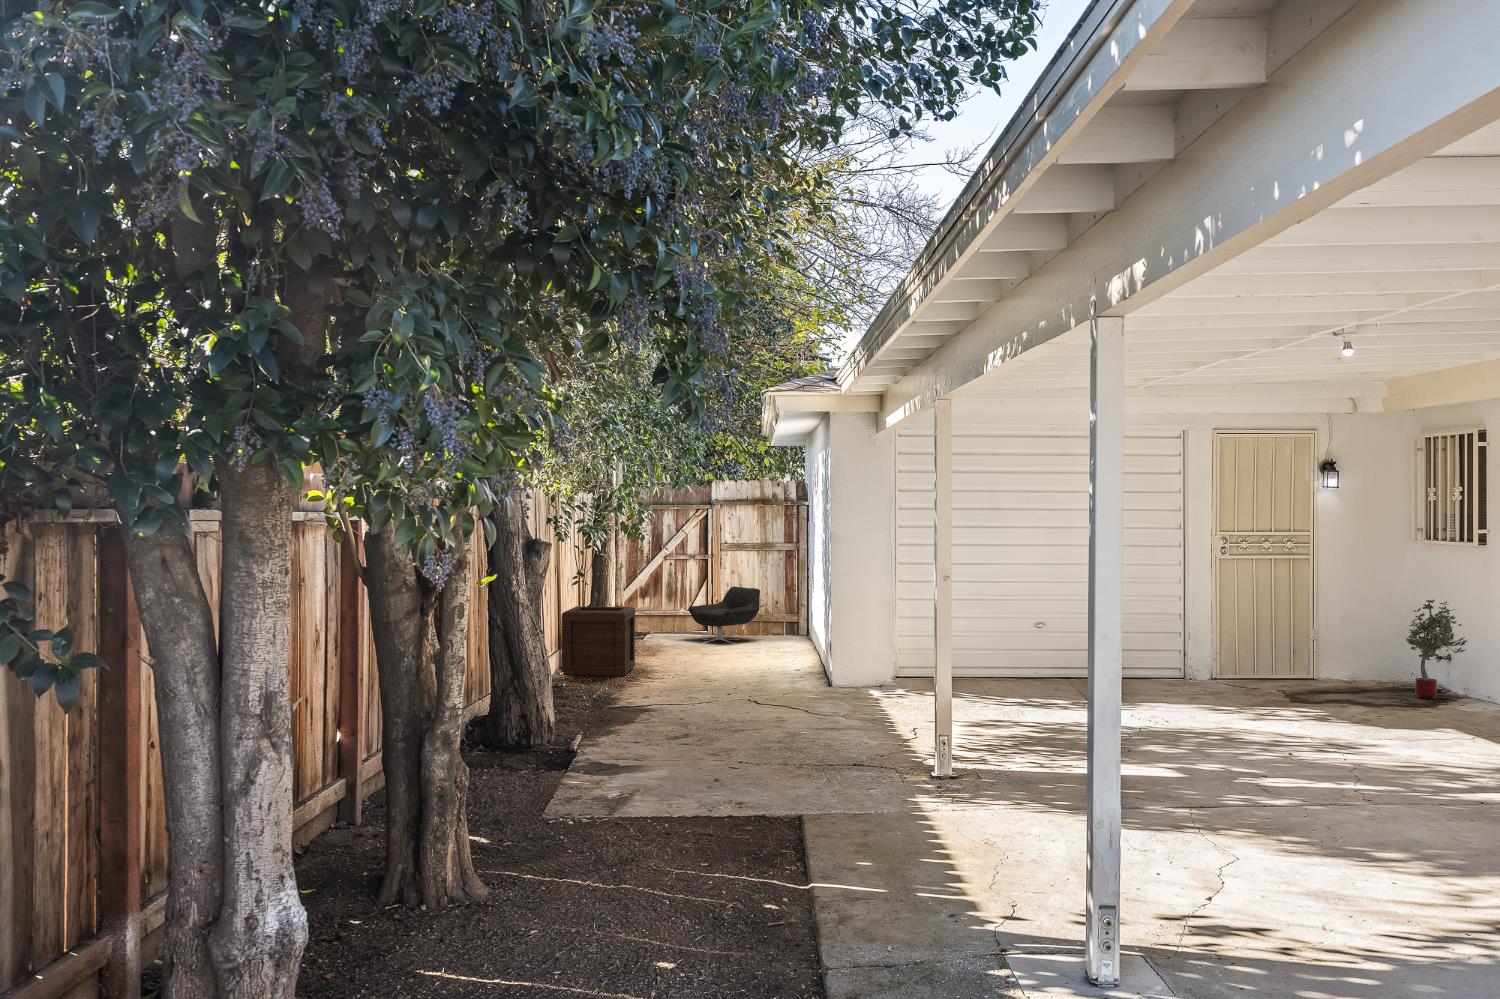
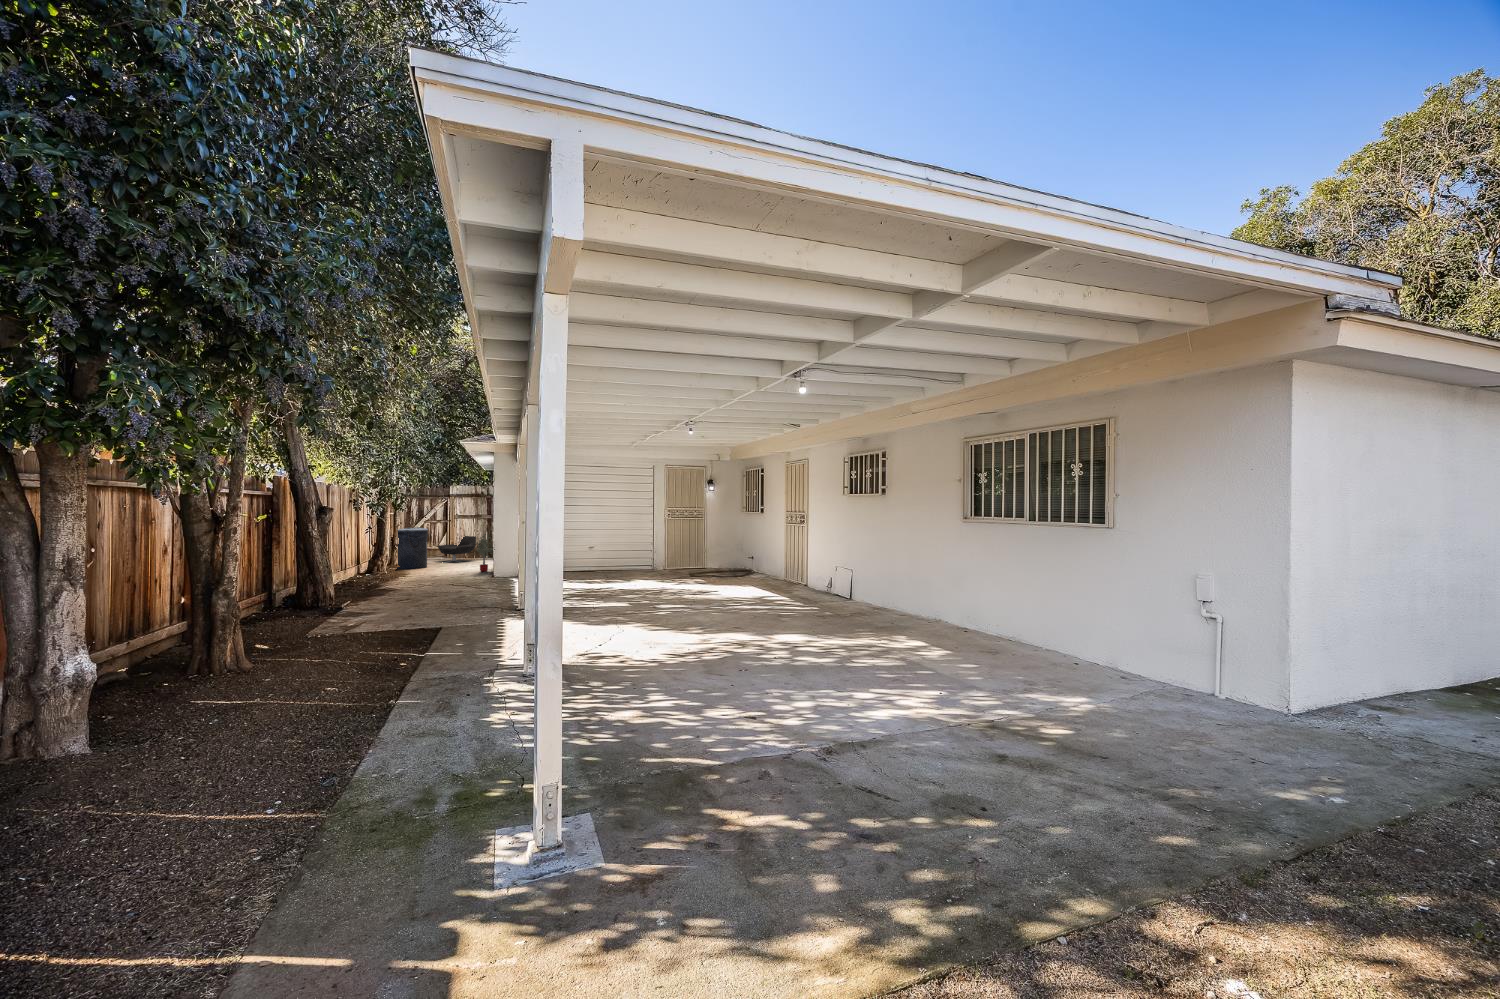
trash can: none [620,569,677,657] -> present [397,527,428,569]
potted tree: present [1406,600,1467,699] -> present [477,534,495,572]
wooden crate: present [562,606,635,676] -> none [355,544,400,579]

